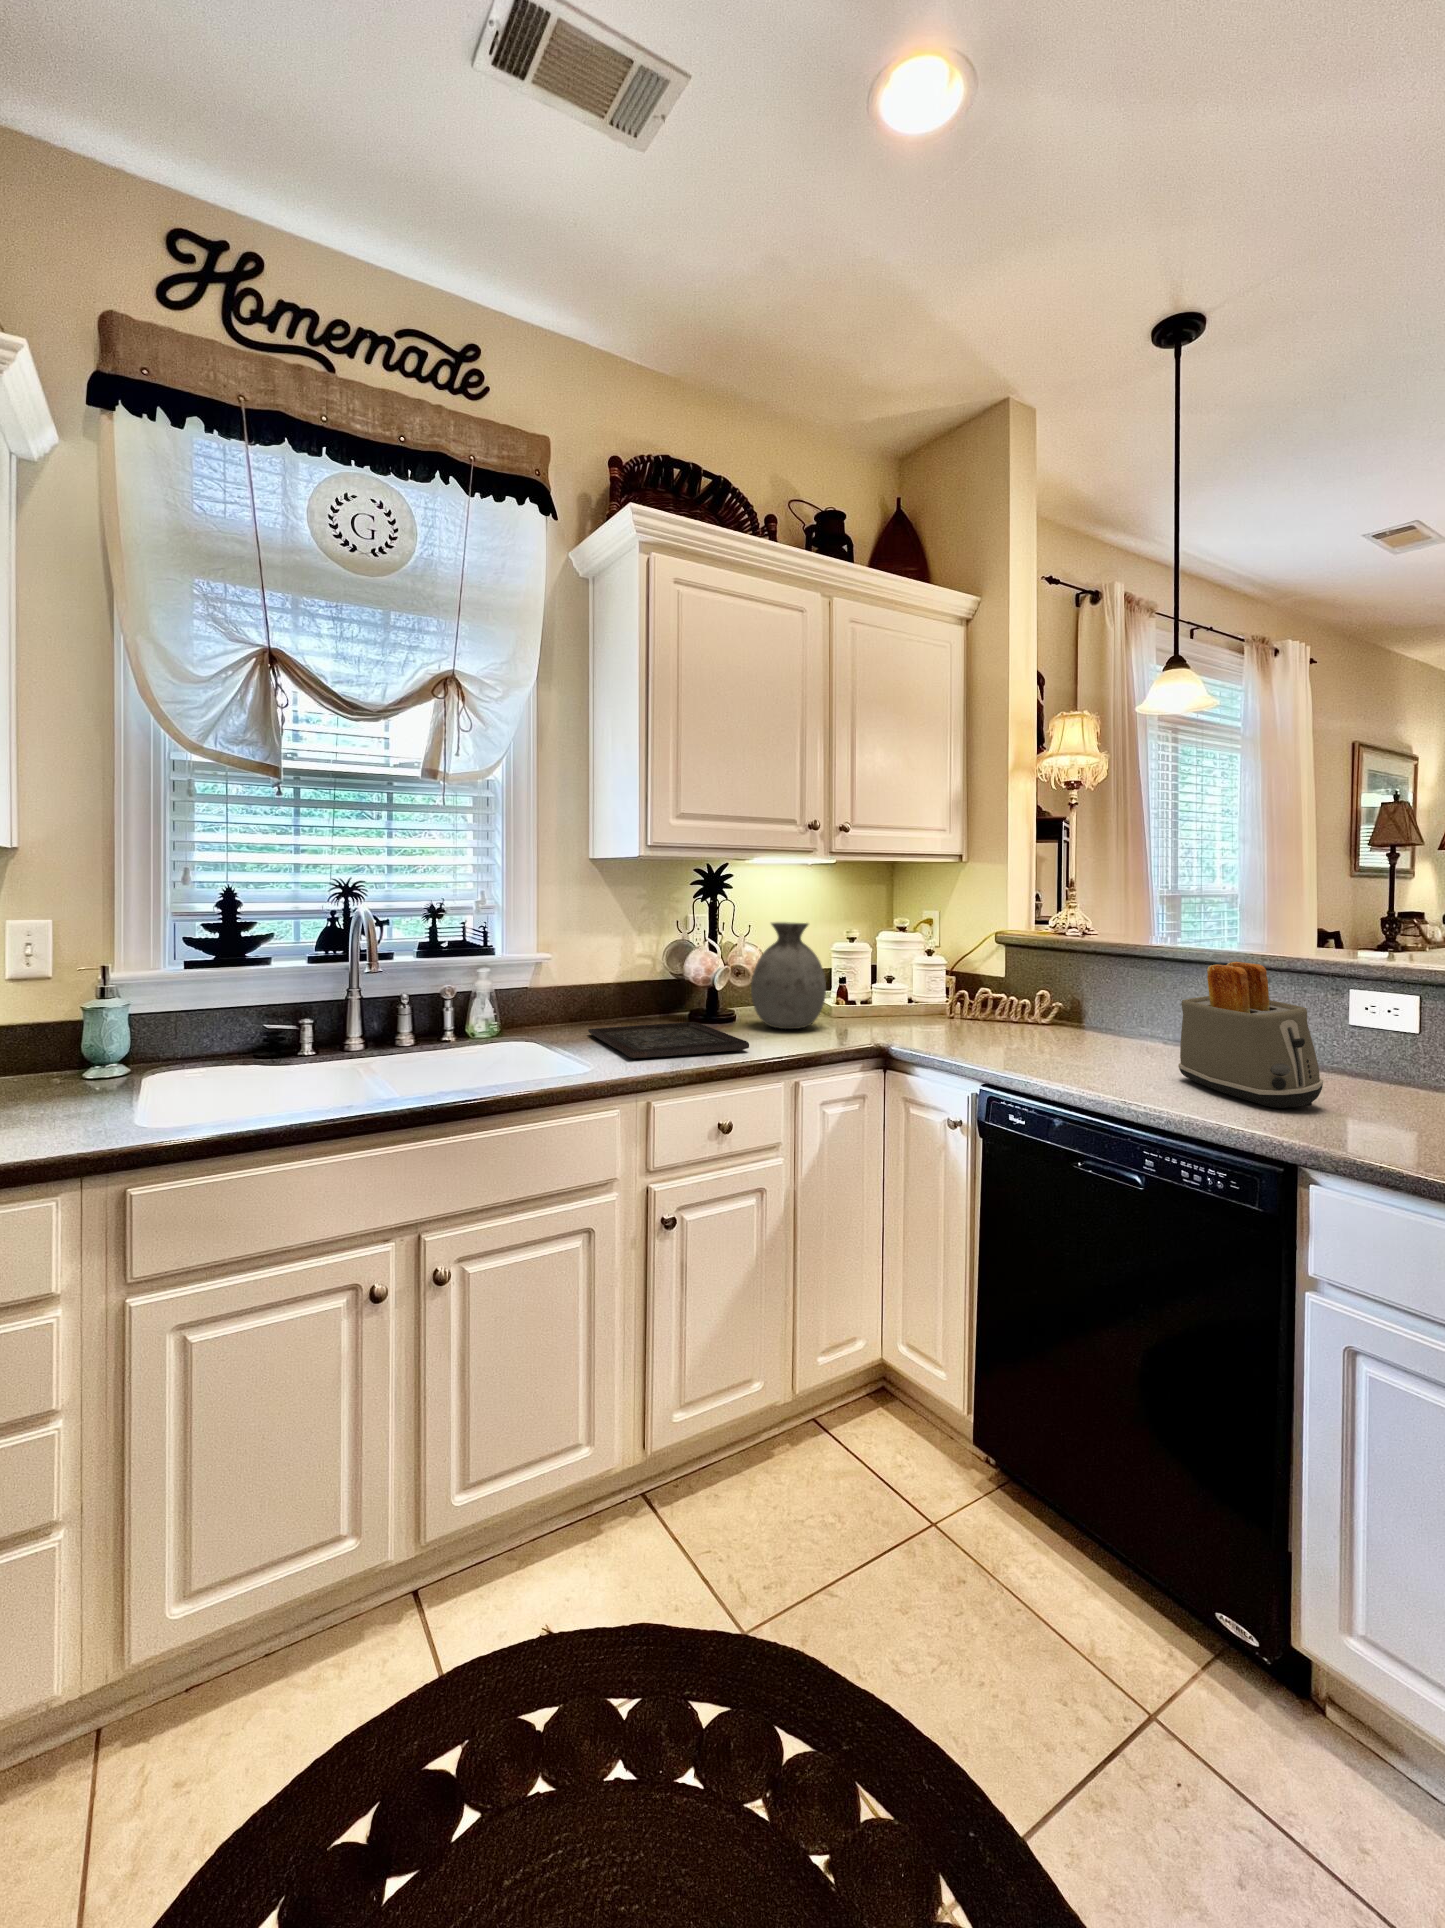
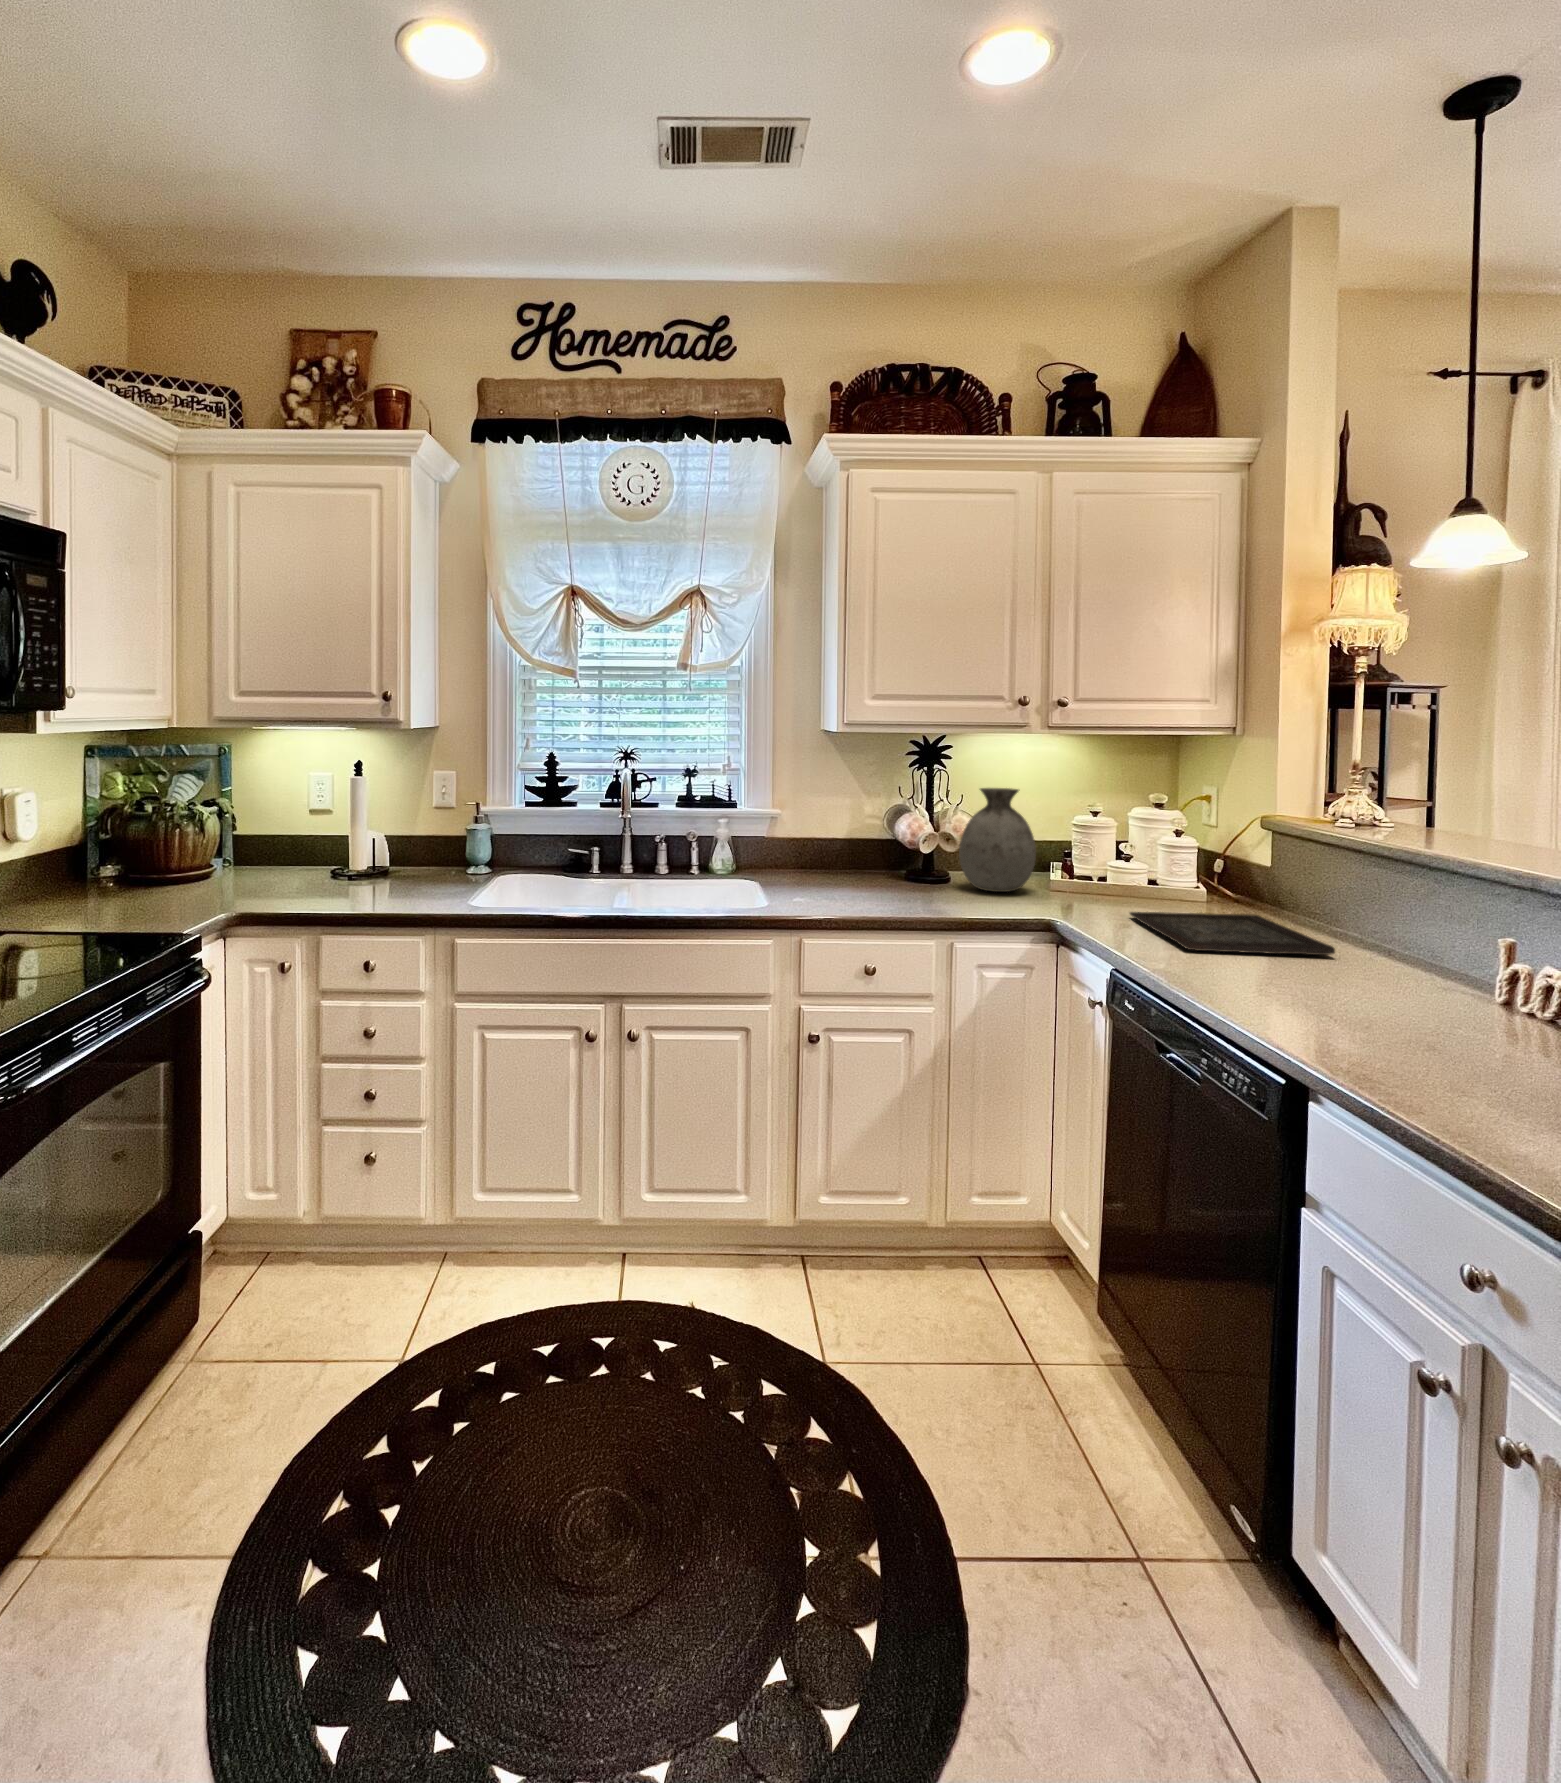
toaster: present [1178,962,1323,1108] -> none [1357,856,1490,1028]
tray: present [588,1022,749,1058] -> present [1130,912,1335,955]

